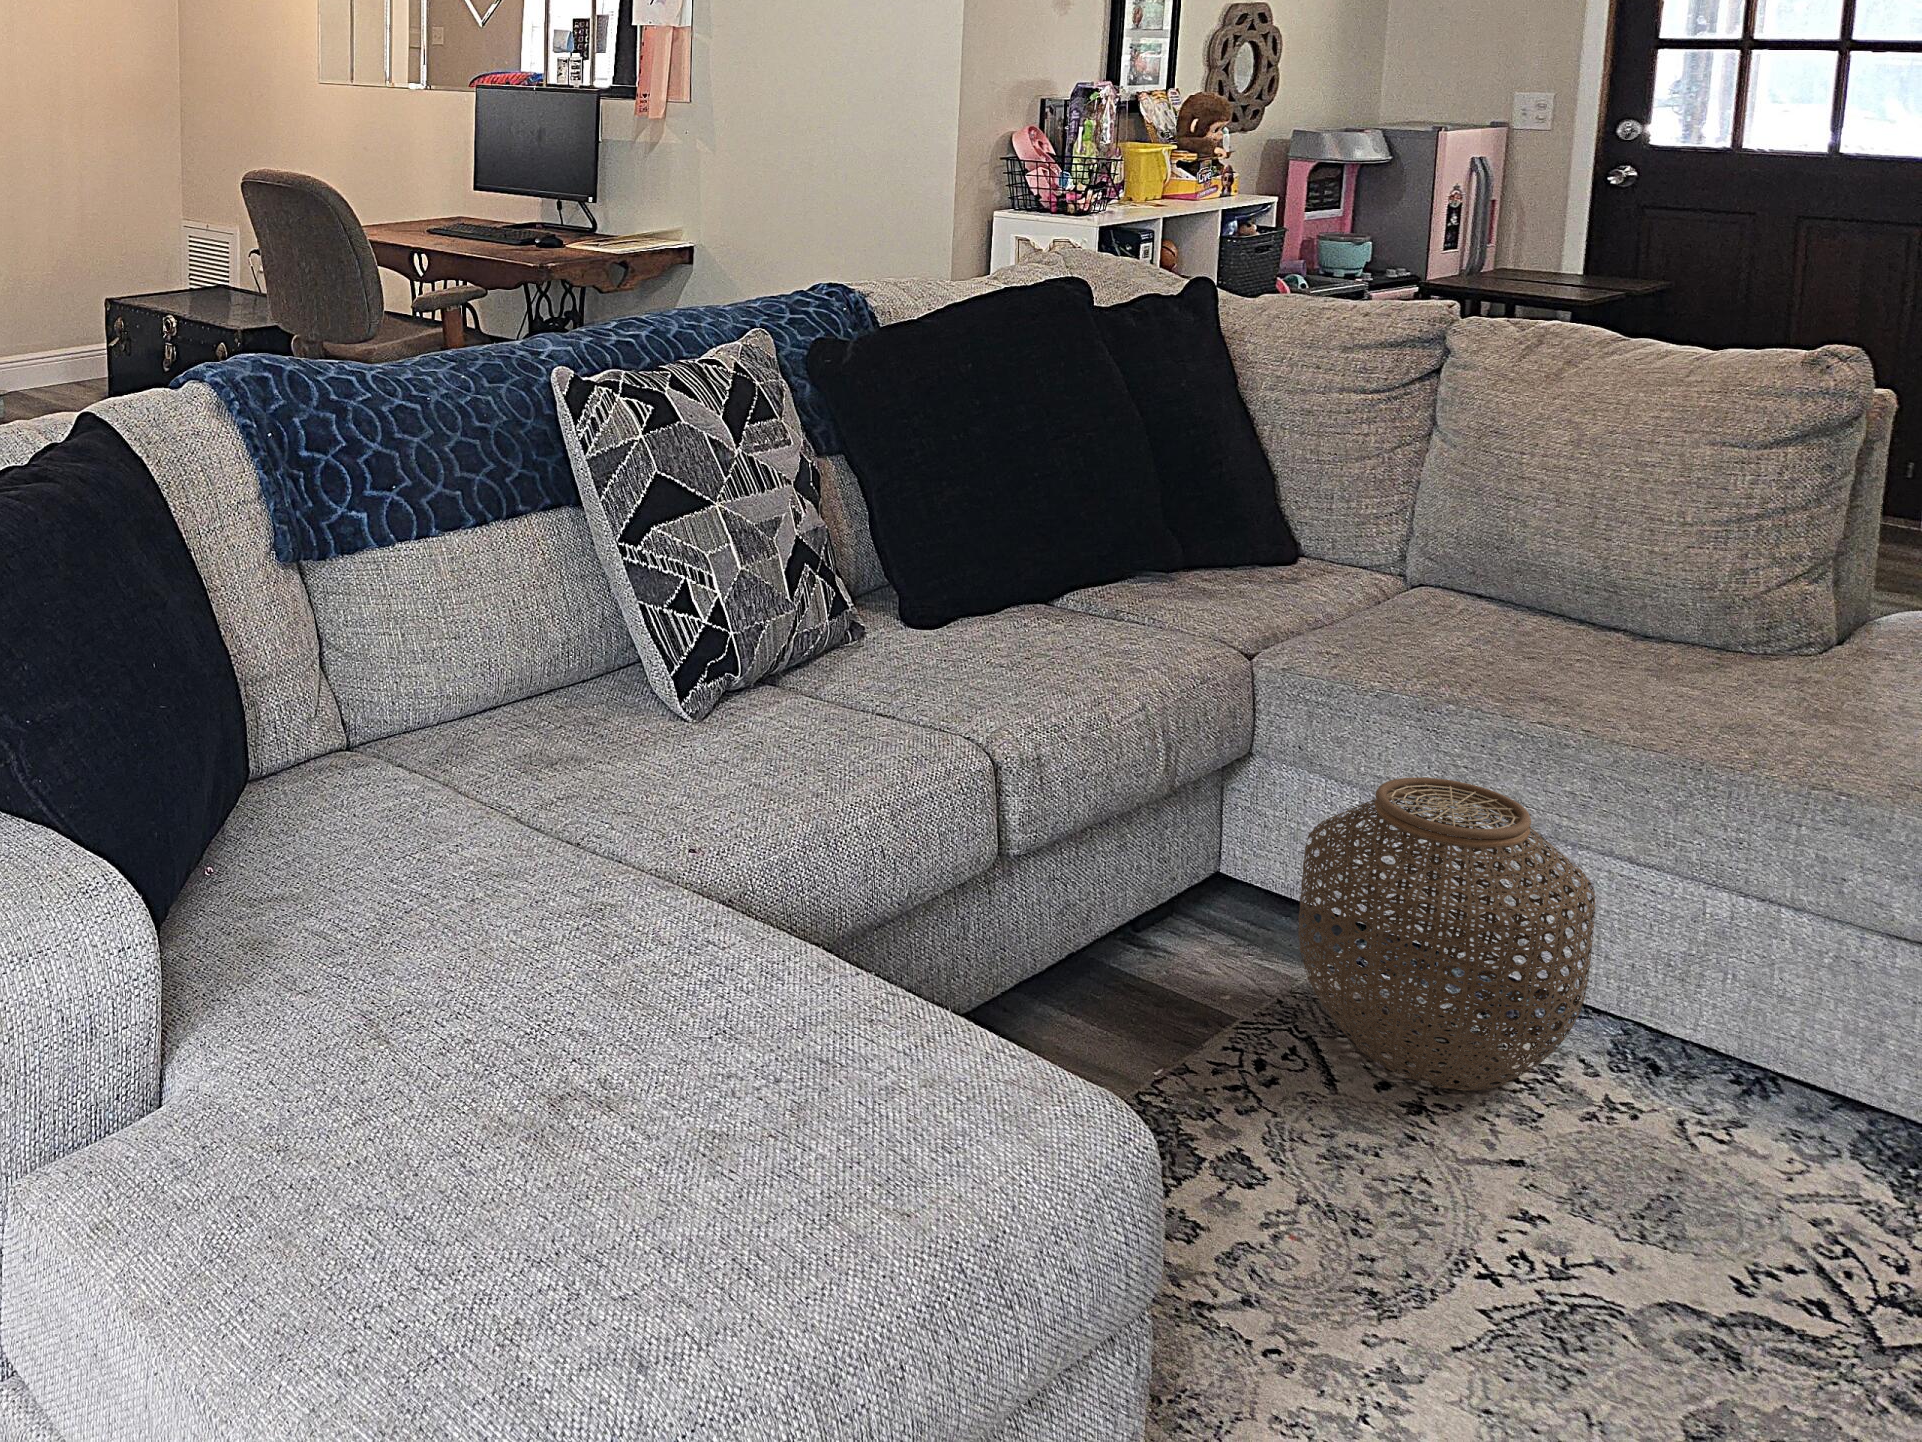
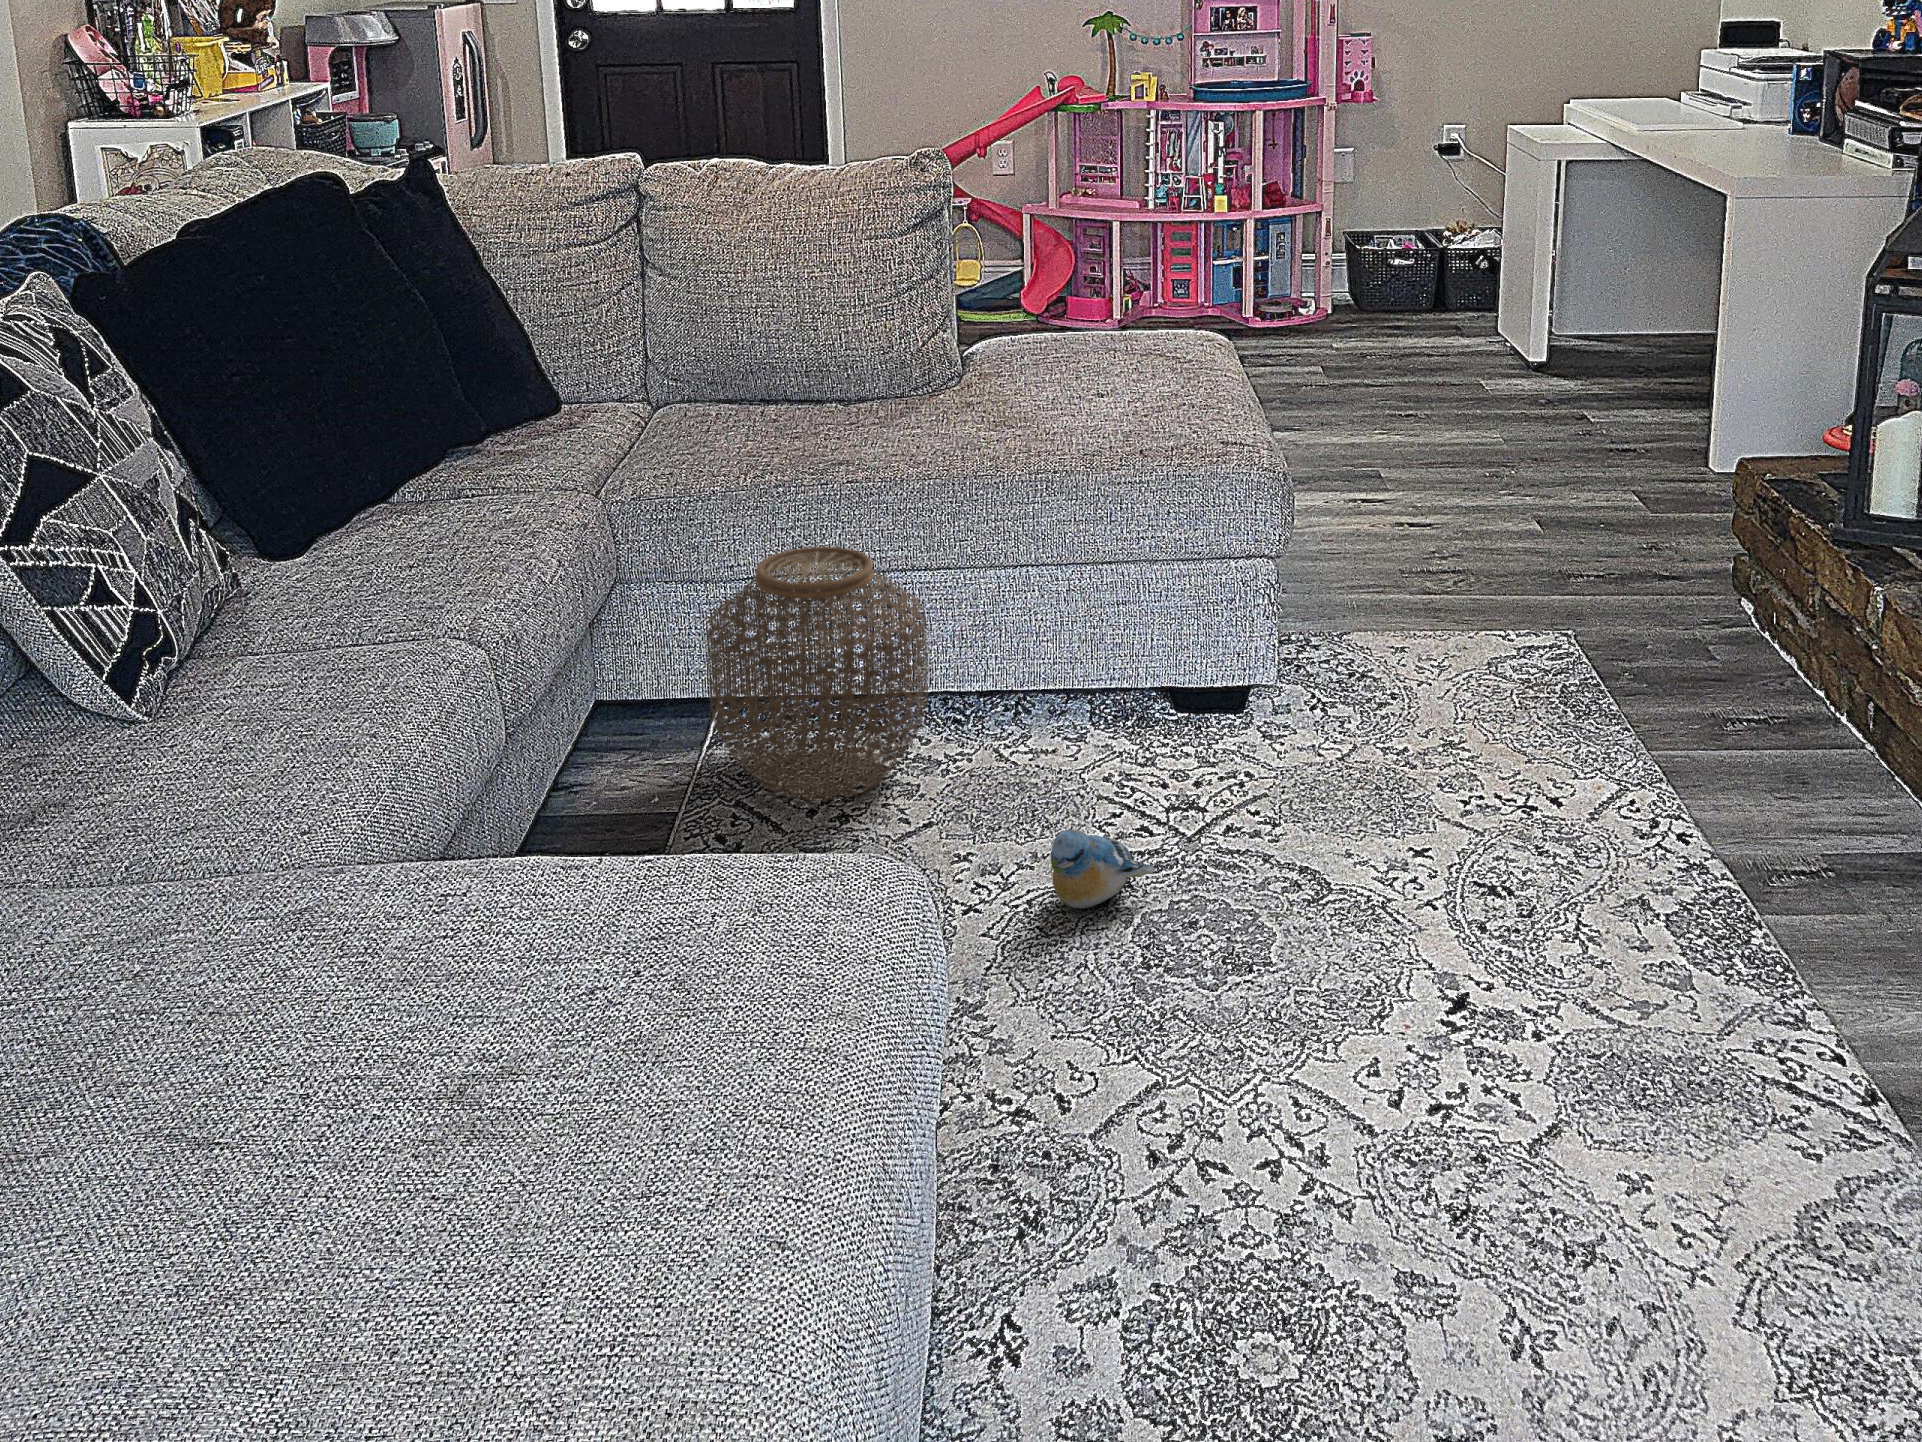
plush toy: none [1592,1237,1770,1359] -> present [1051,830,1154,908]

